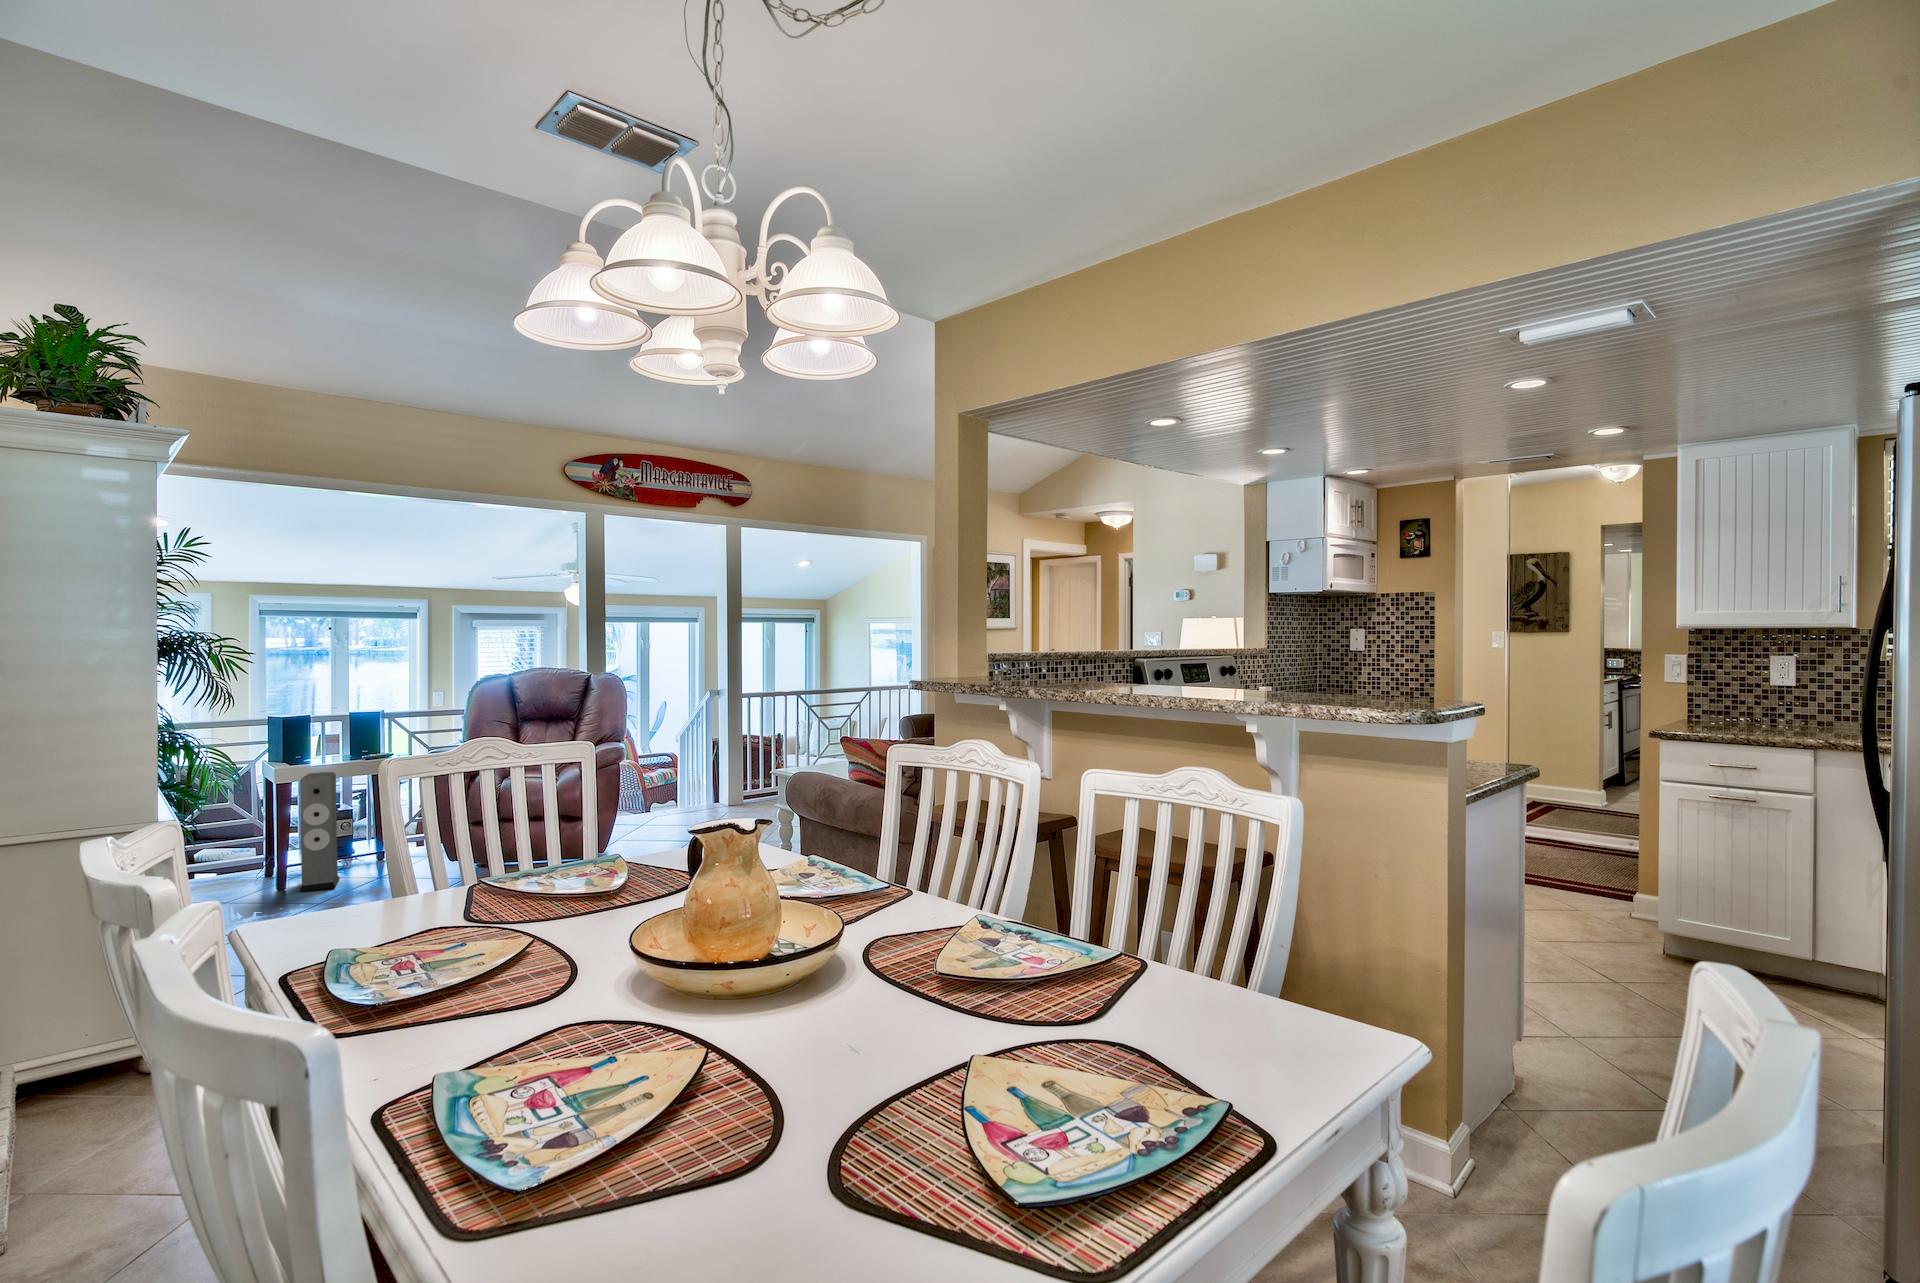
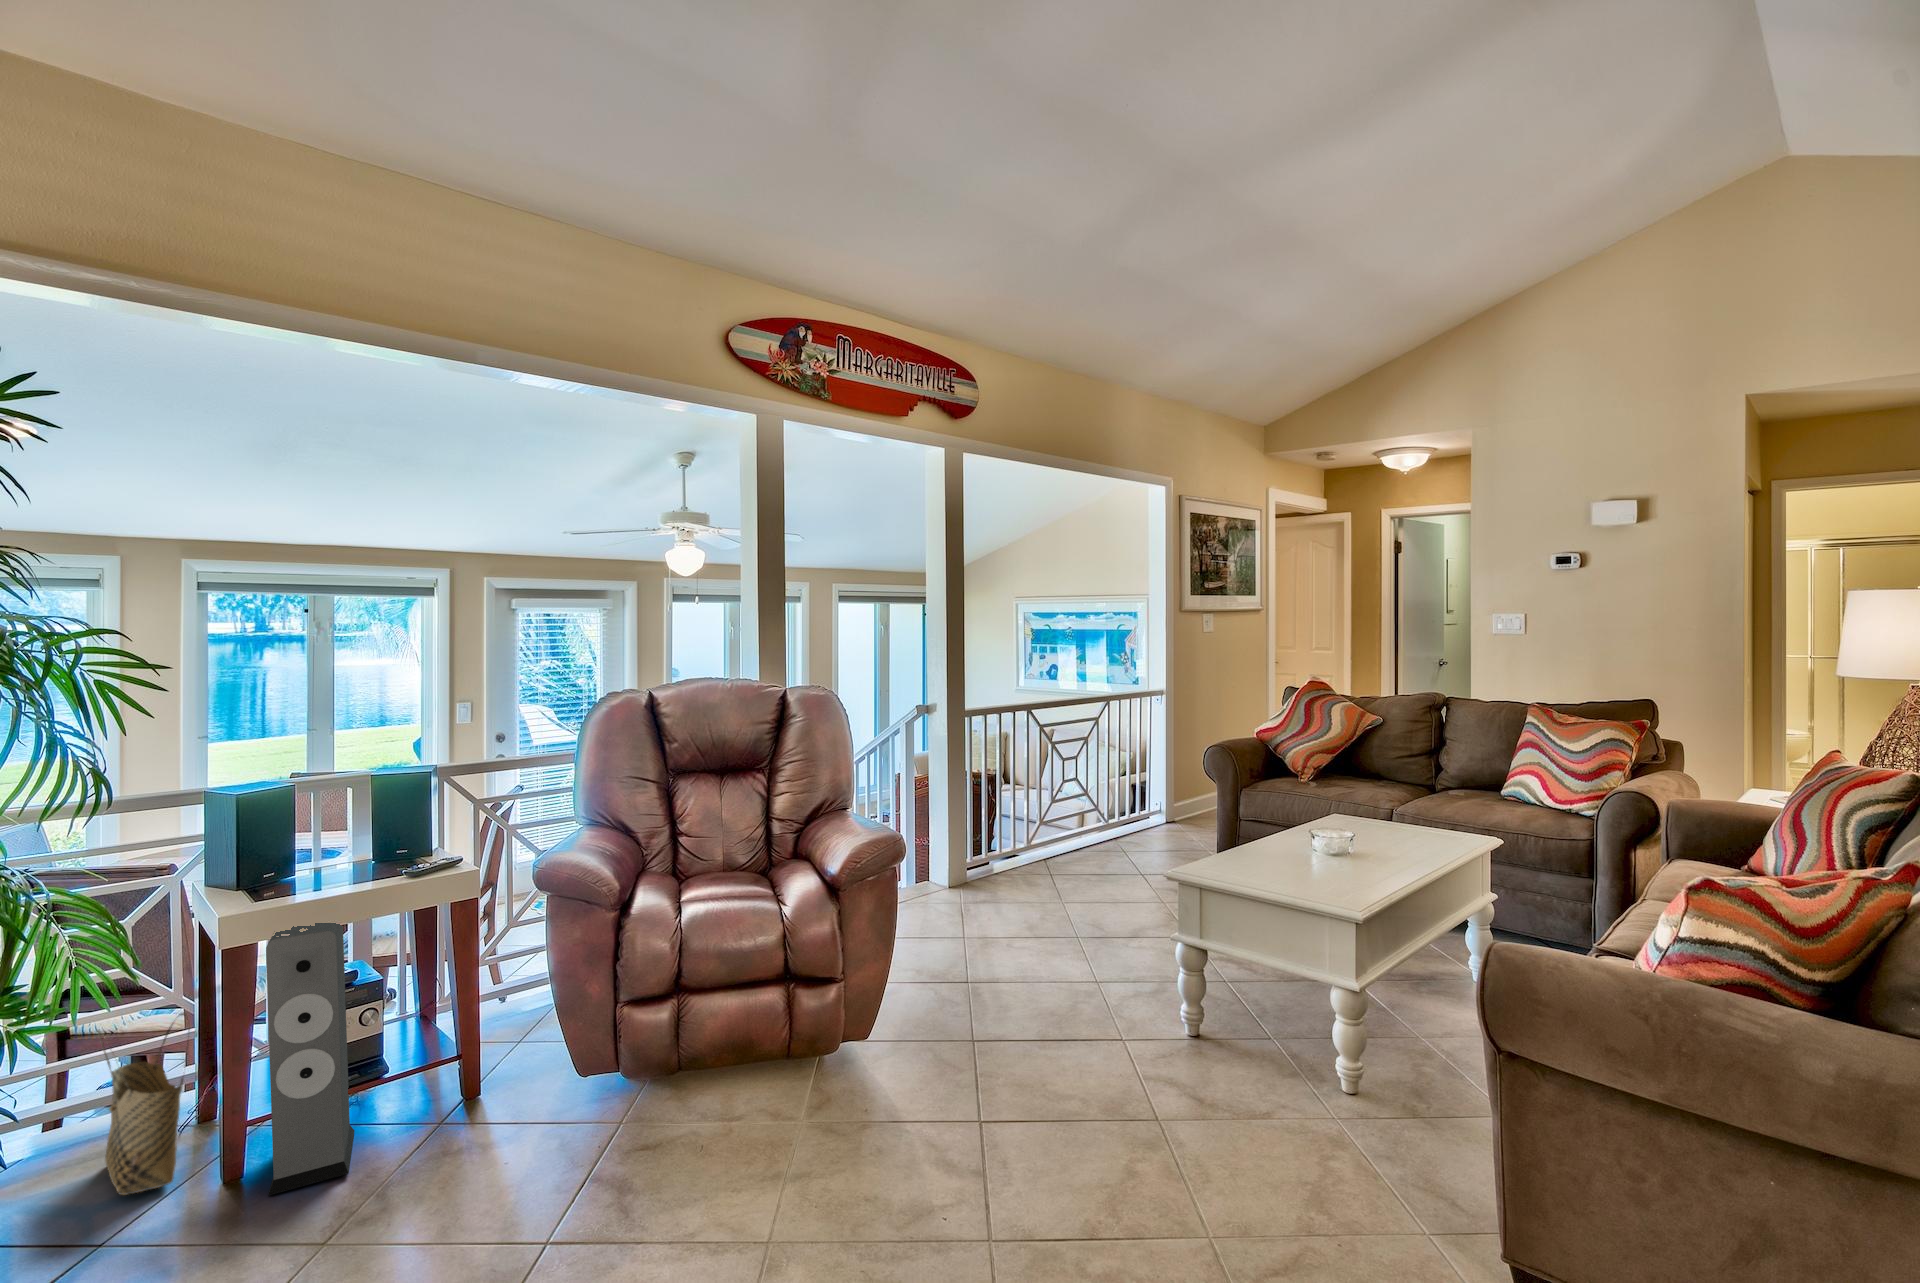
woven basket: none [225,815,265,889] -> present [98,1013,188,1195]

